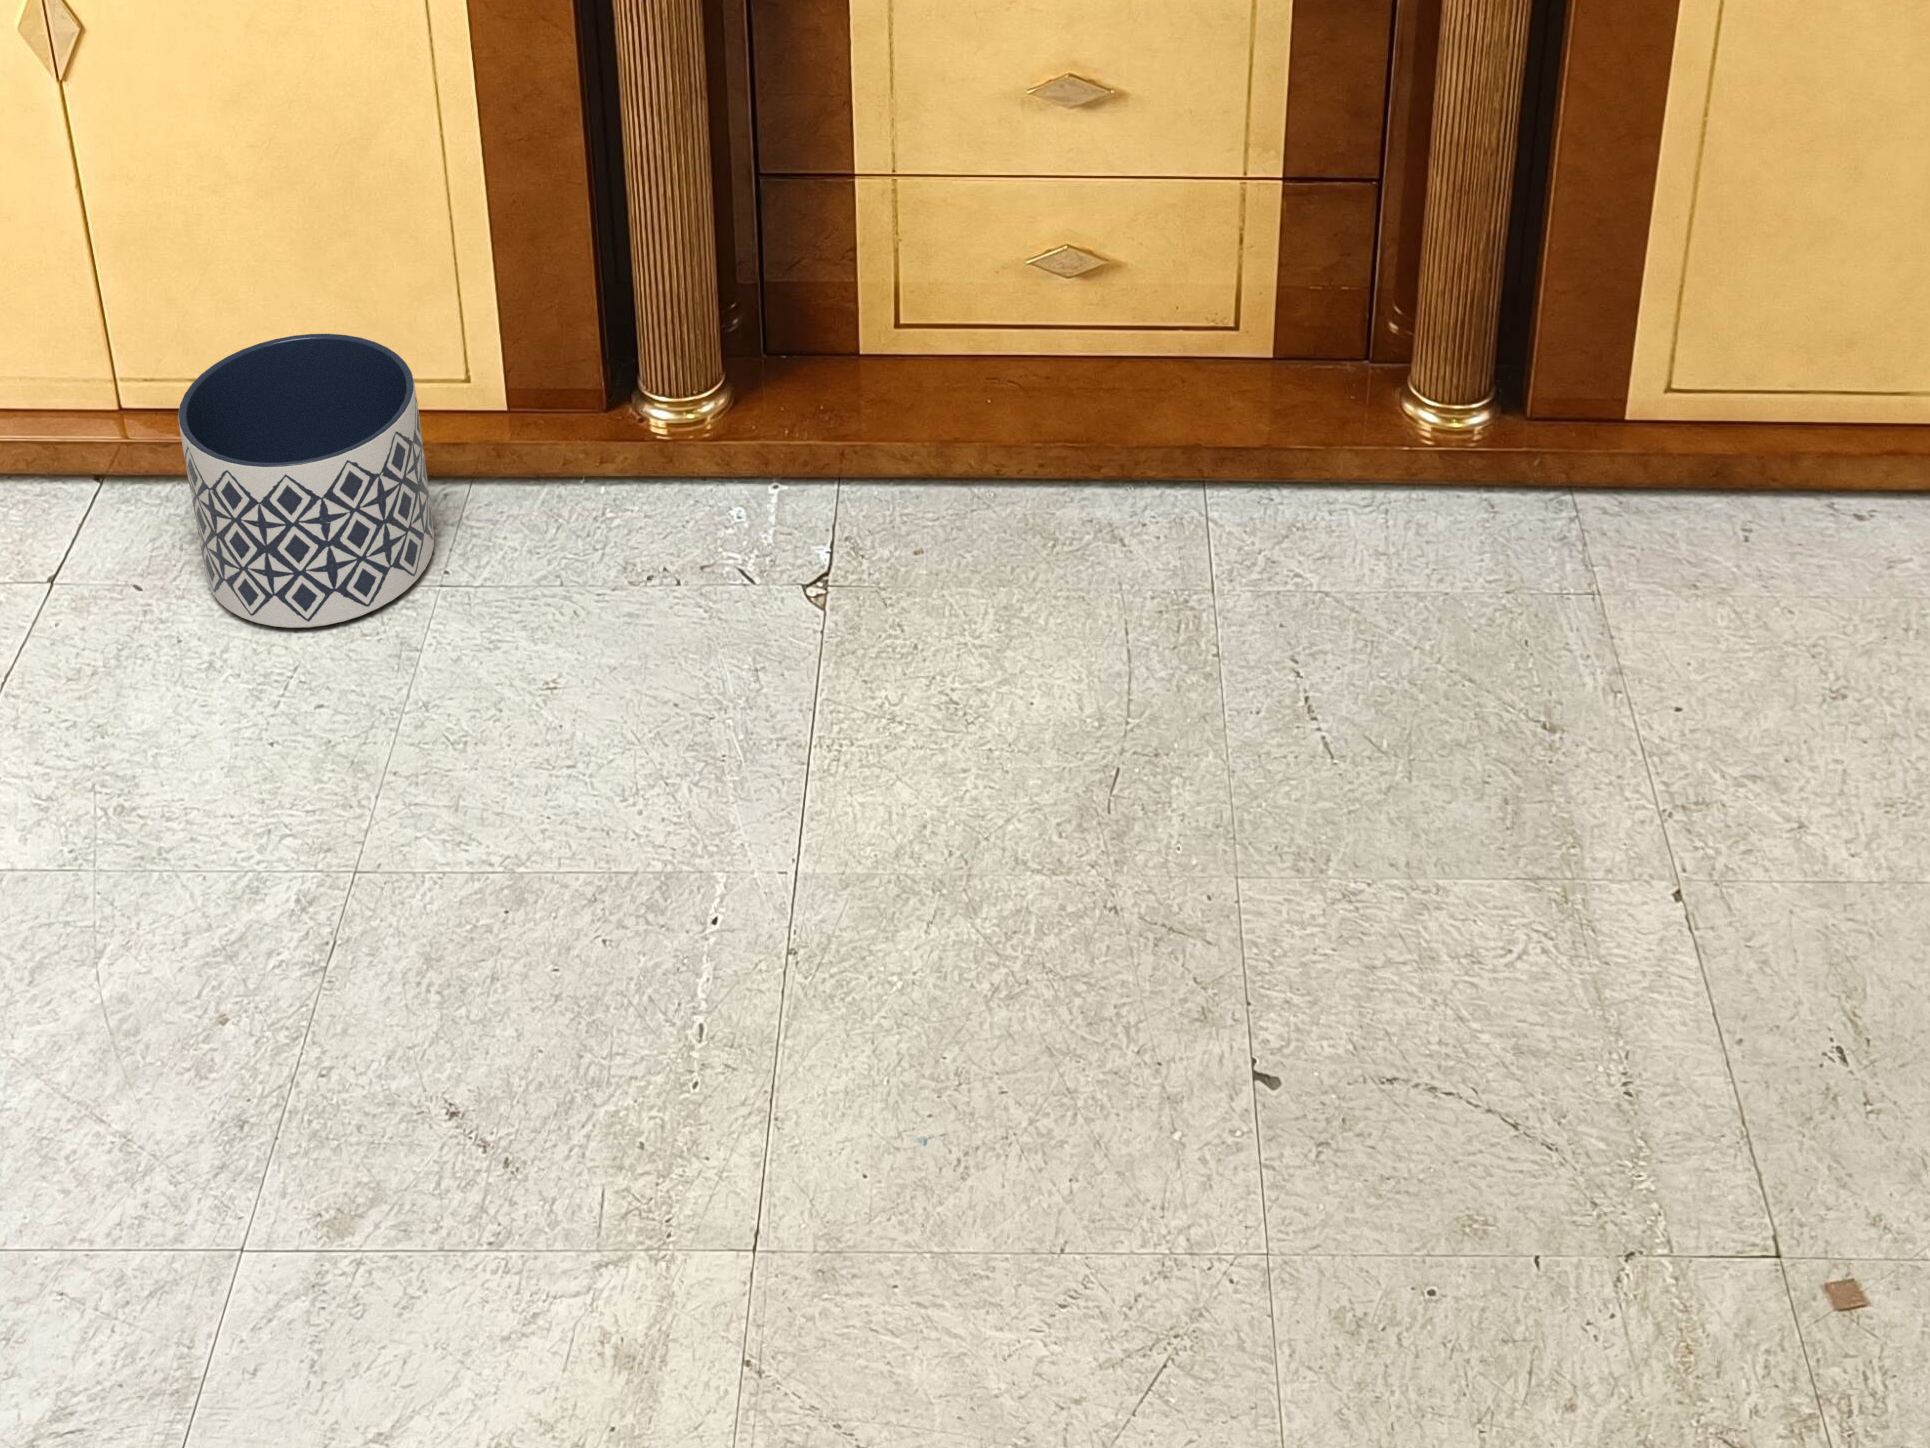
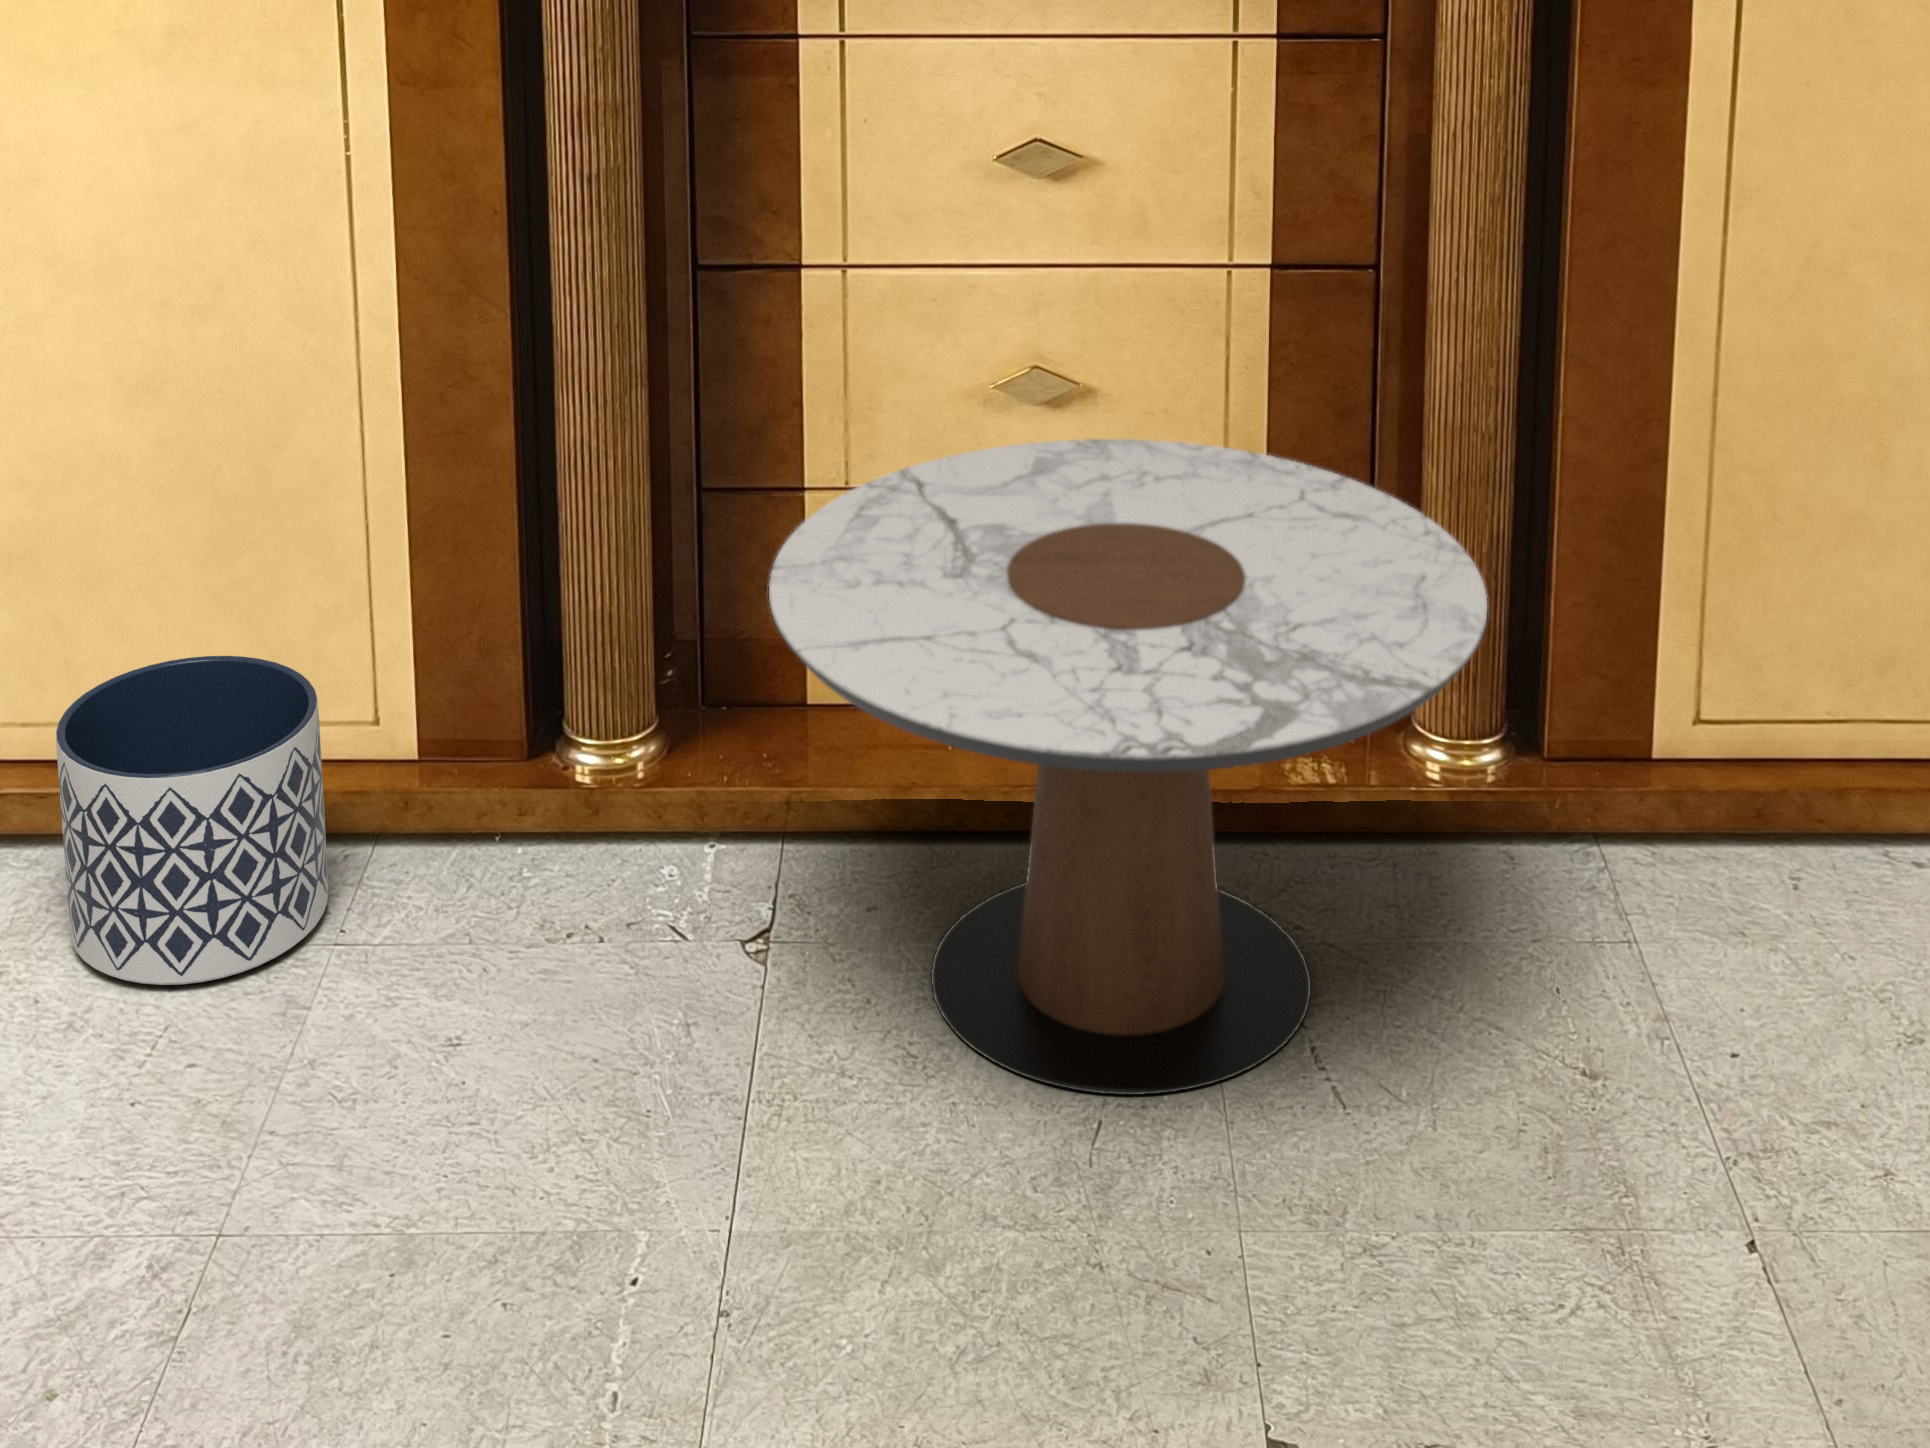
side table: none [824,145,1482,742] -> present [769,439,1487,1095]

